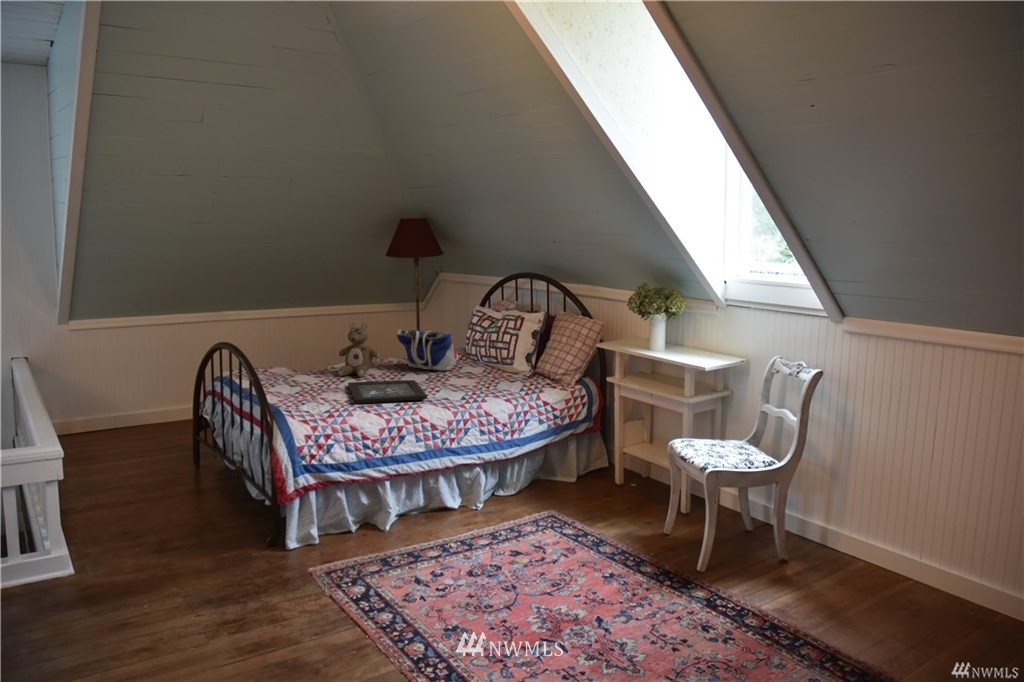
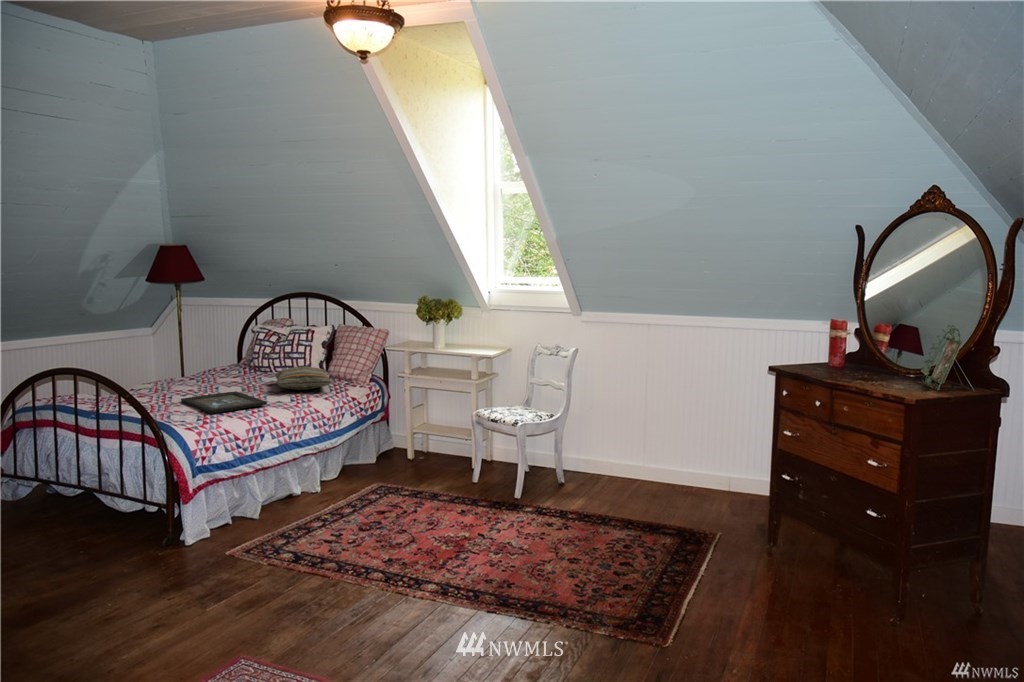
stuffed bear: present [338,322,379,377] -> none [153,345,194,394]
tote bag: present [397,329,458,371] -> none [200,347,258,382]
pillow: none [457,358,531,386] -> present [275,367,332,390]

